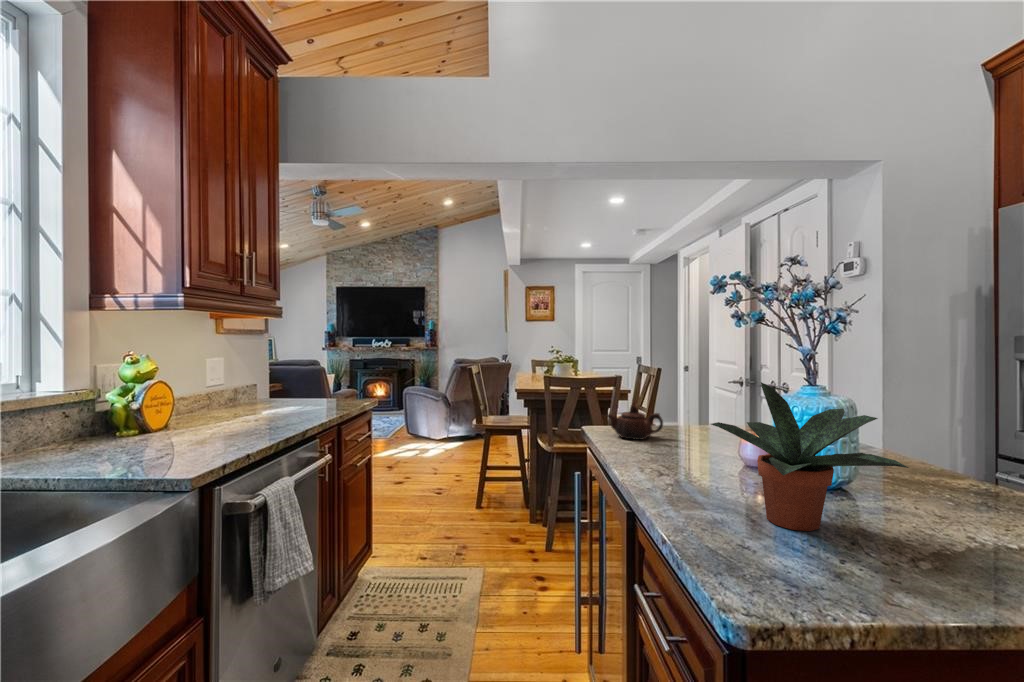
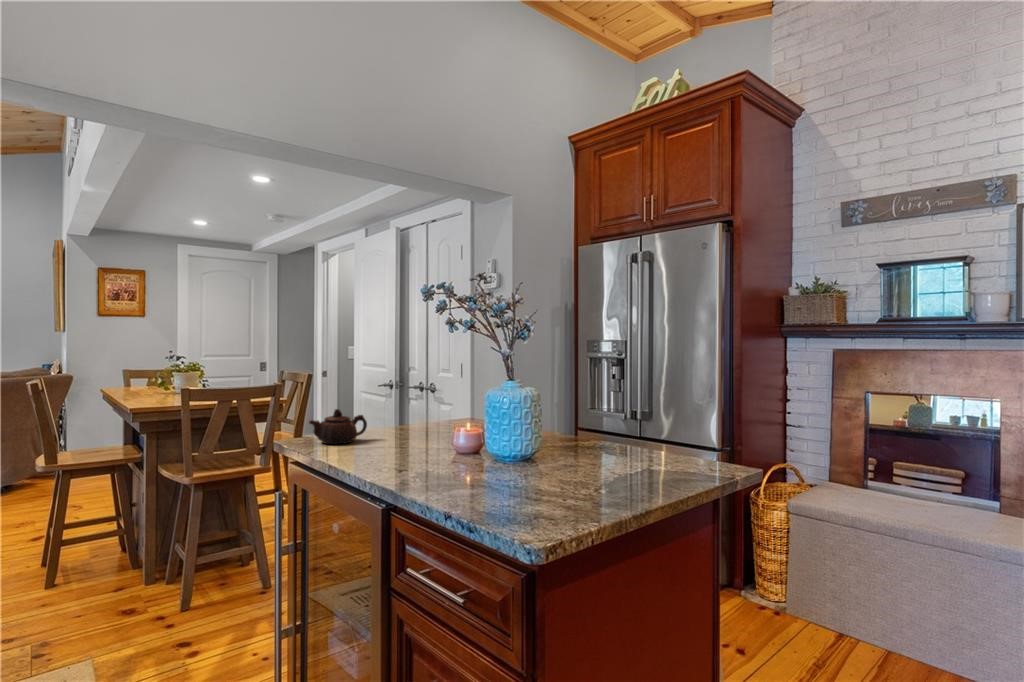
potted plant: present [711,382,908,531] -> none [461,373,588,488]

